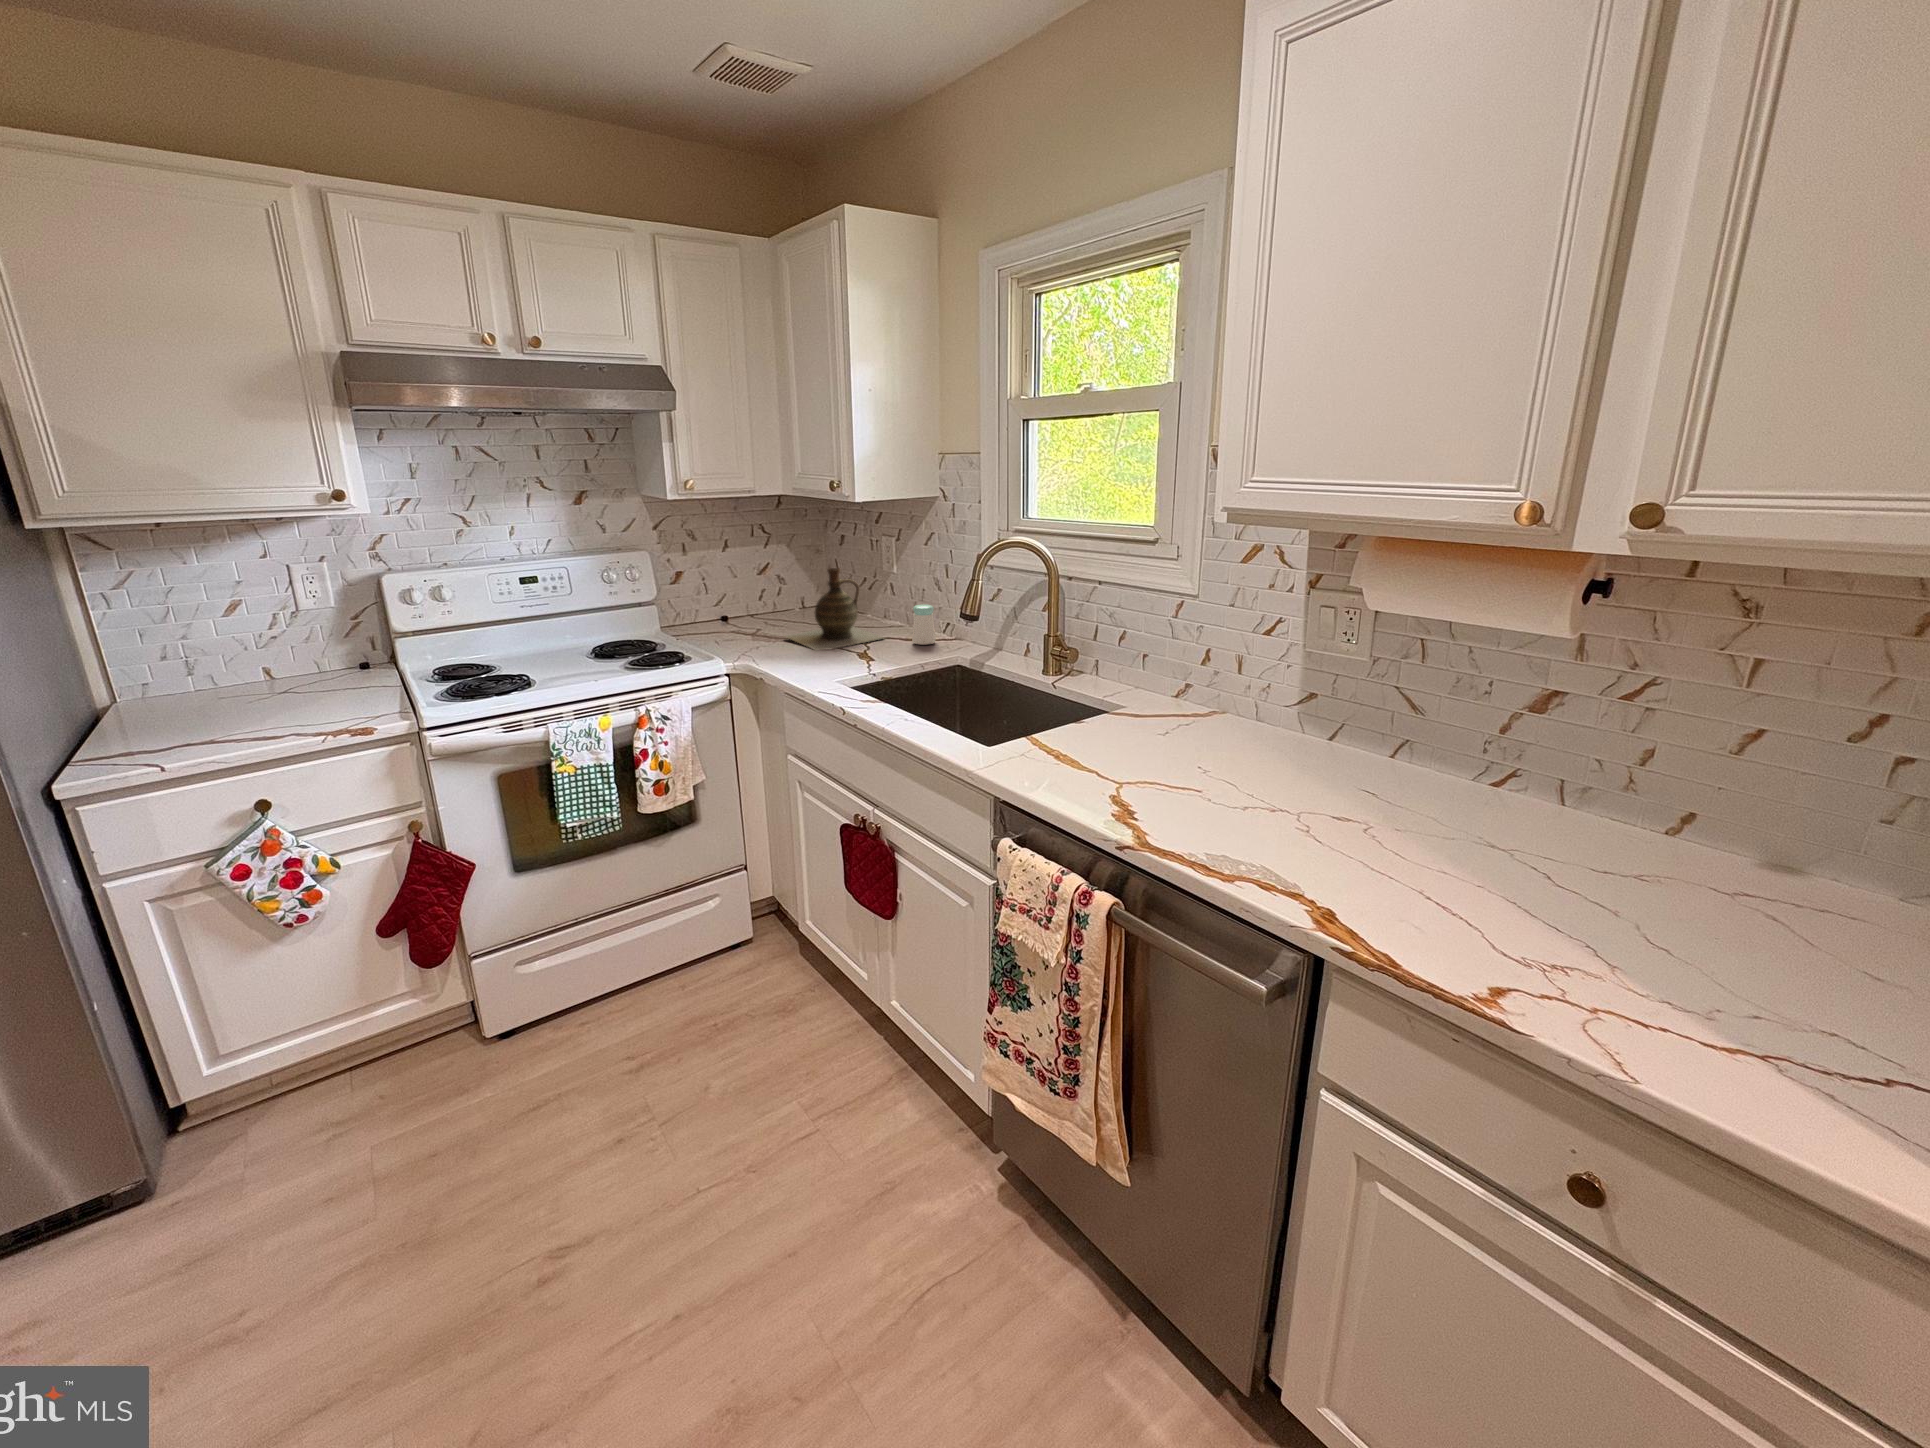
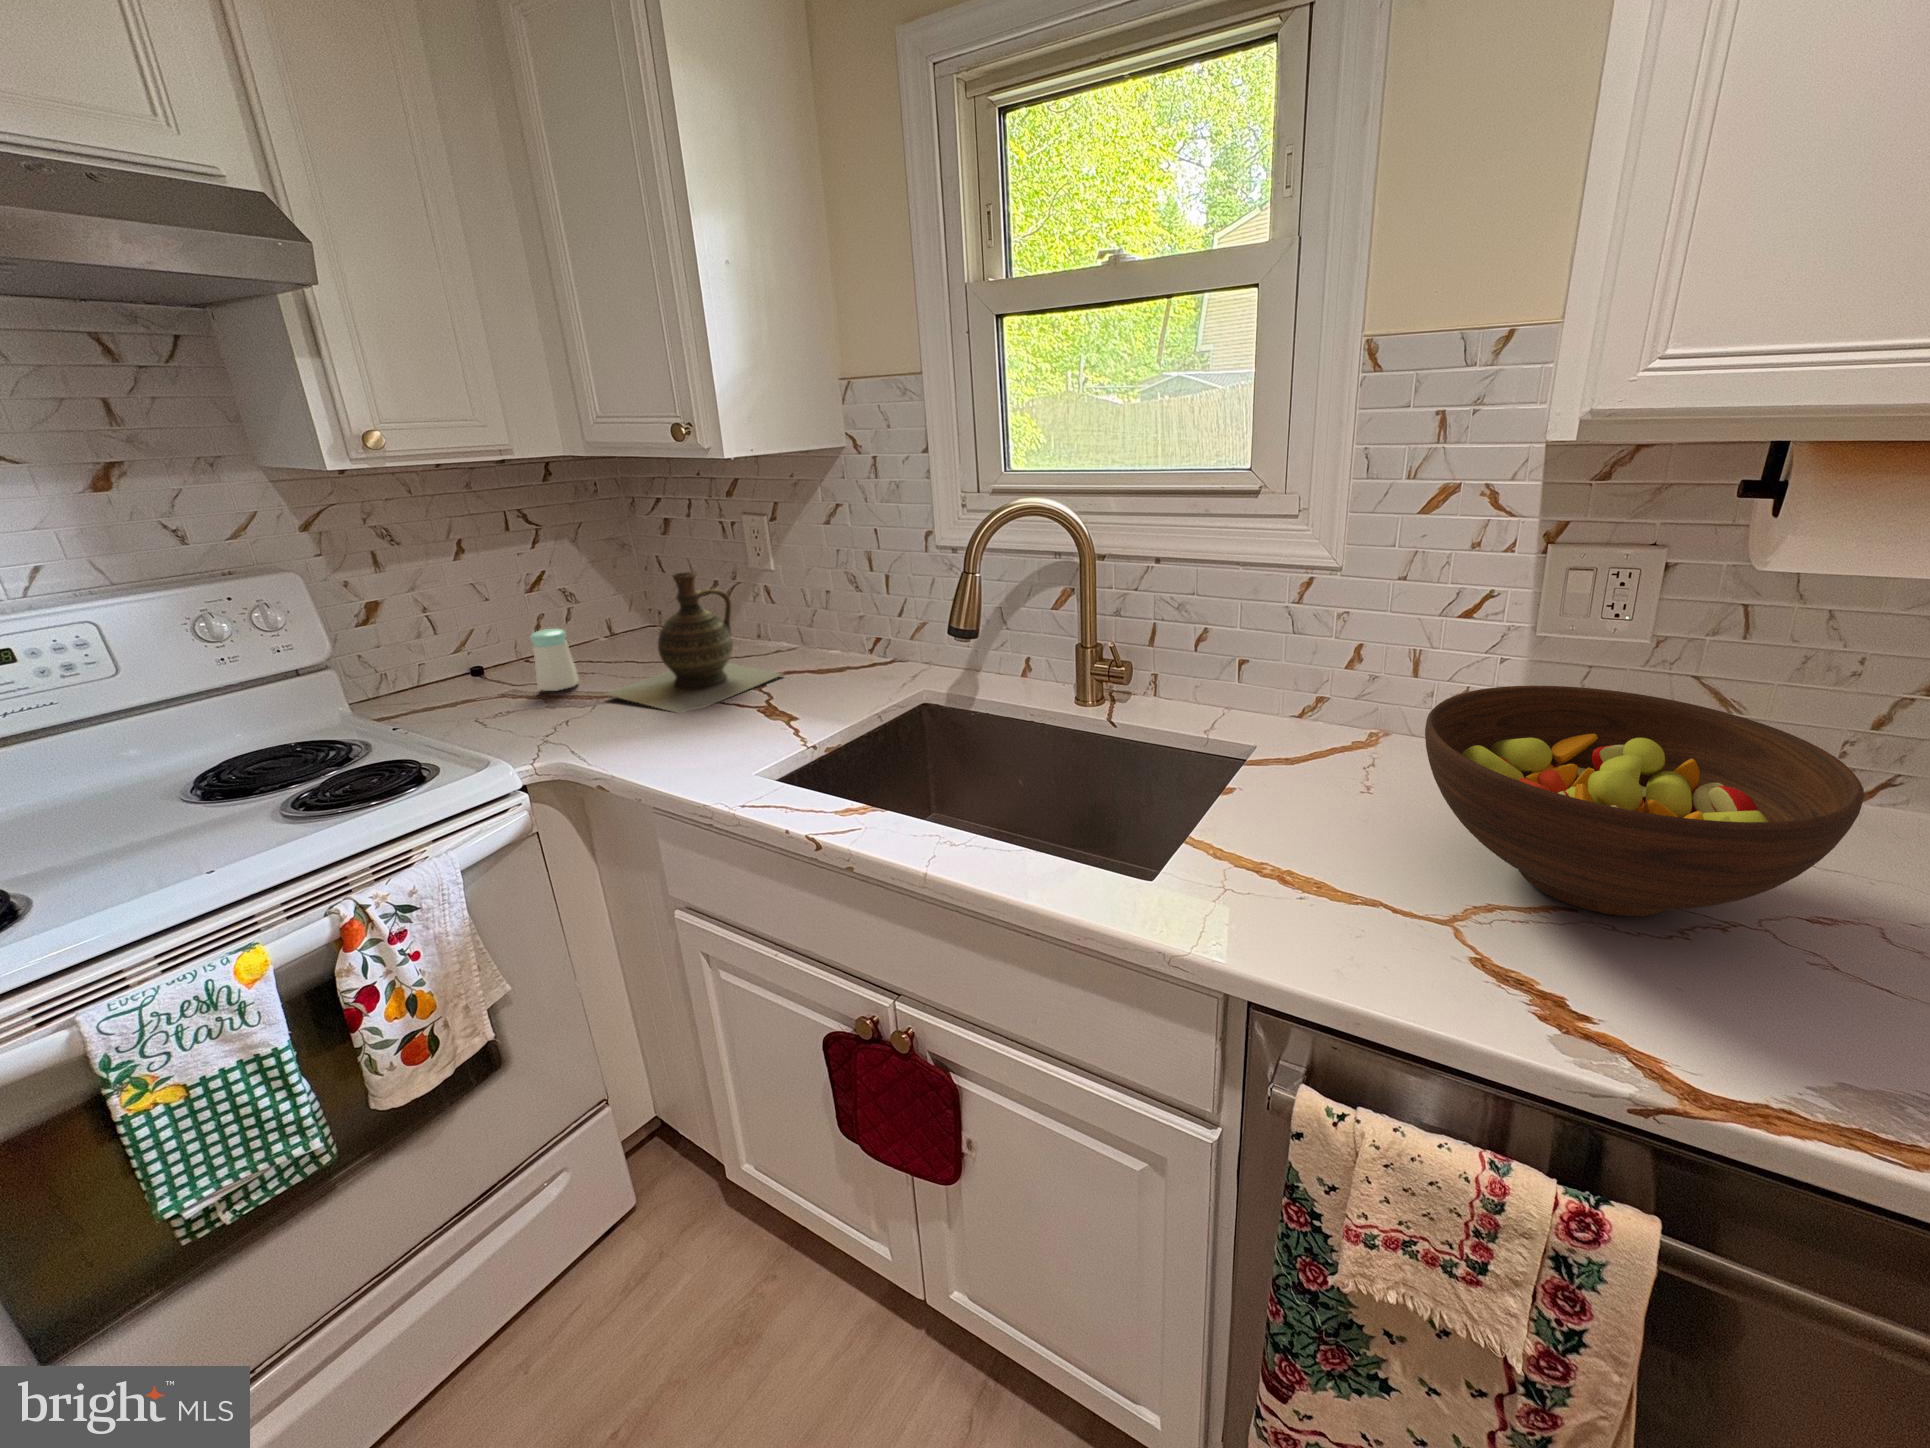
salt shaker: present [912,604,936,645] -> present [530,629,579,691]
fruit bowl: none [1127,671,1346,798] -> present [1425,686,1864,916]

